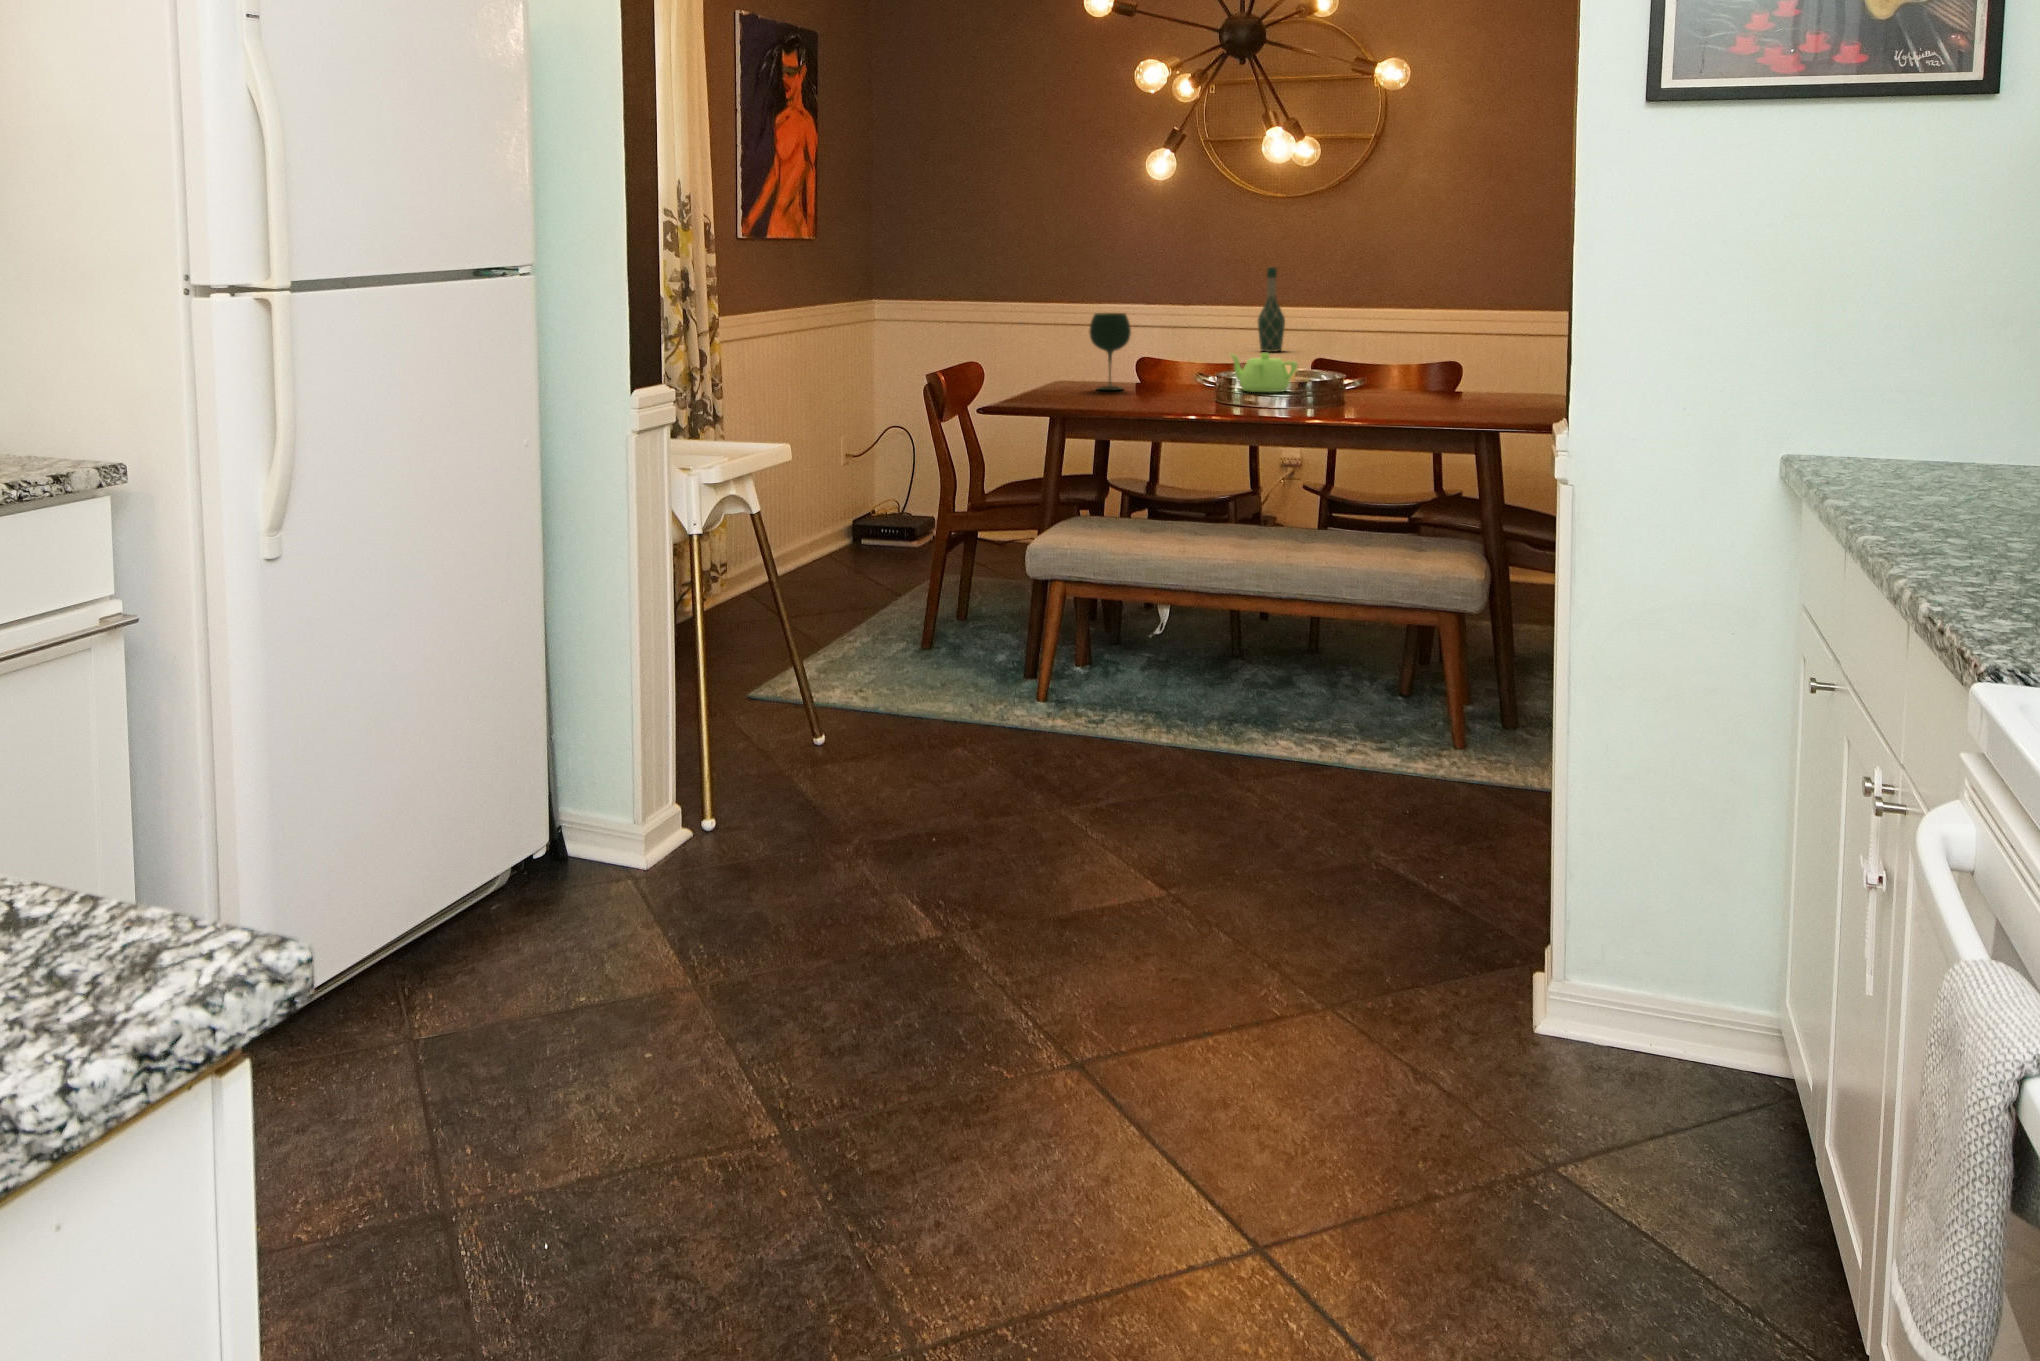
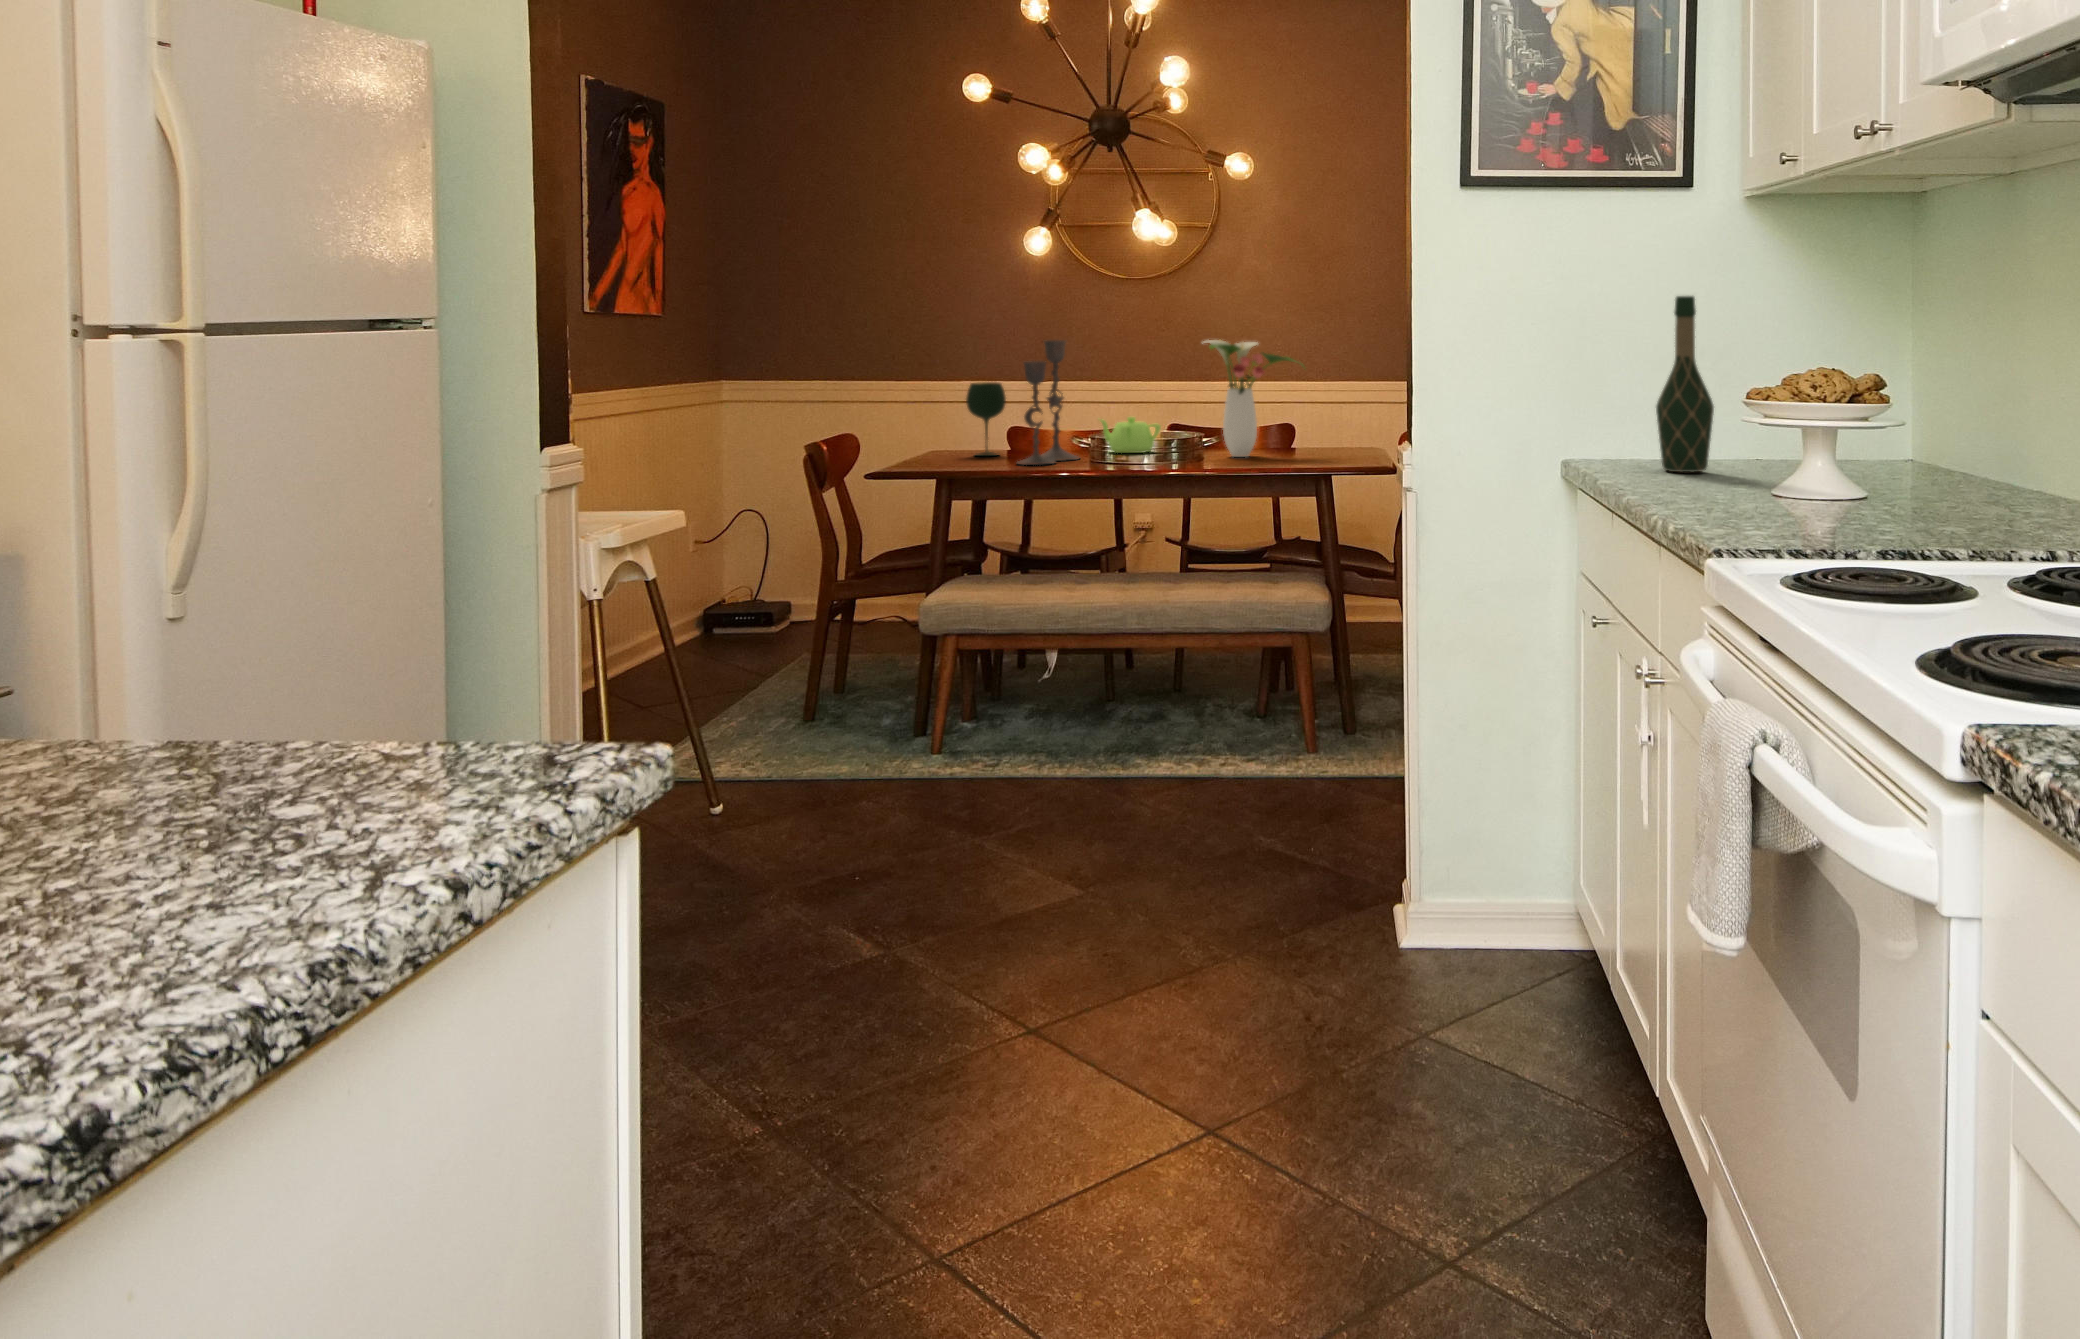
wine bottle: present [1258,267,1285,352] -> present [1656,296,1714,473]
candlestick: none [1135,270,1206,404] -> present [1018,340,1079,465]
flower arrangement: none [1343,270,1466,403] -> present [1205,340,1305,457]

